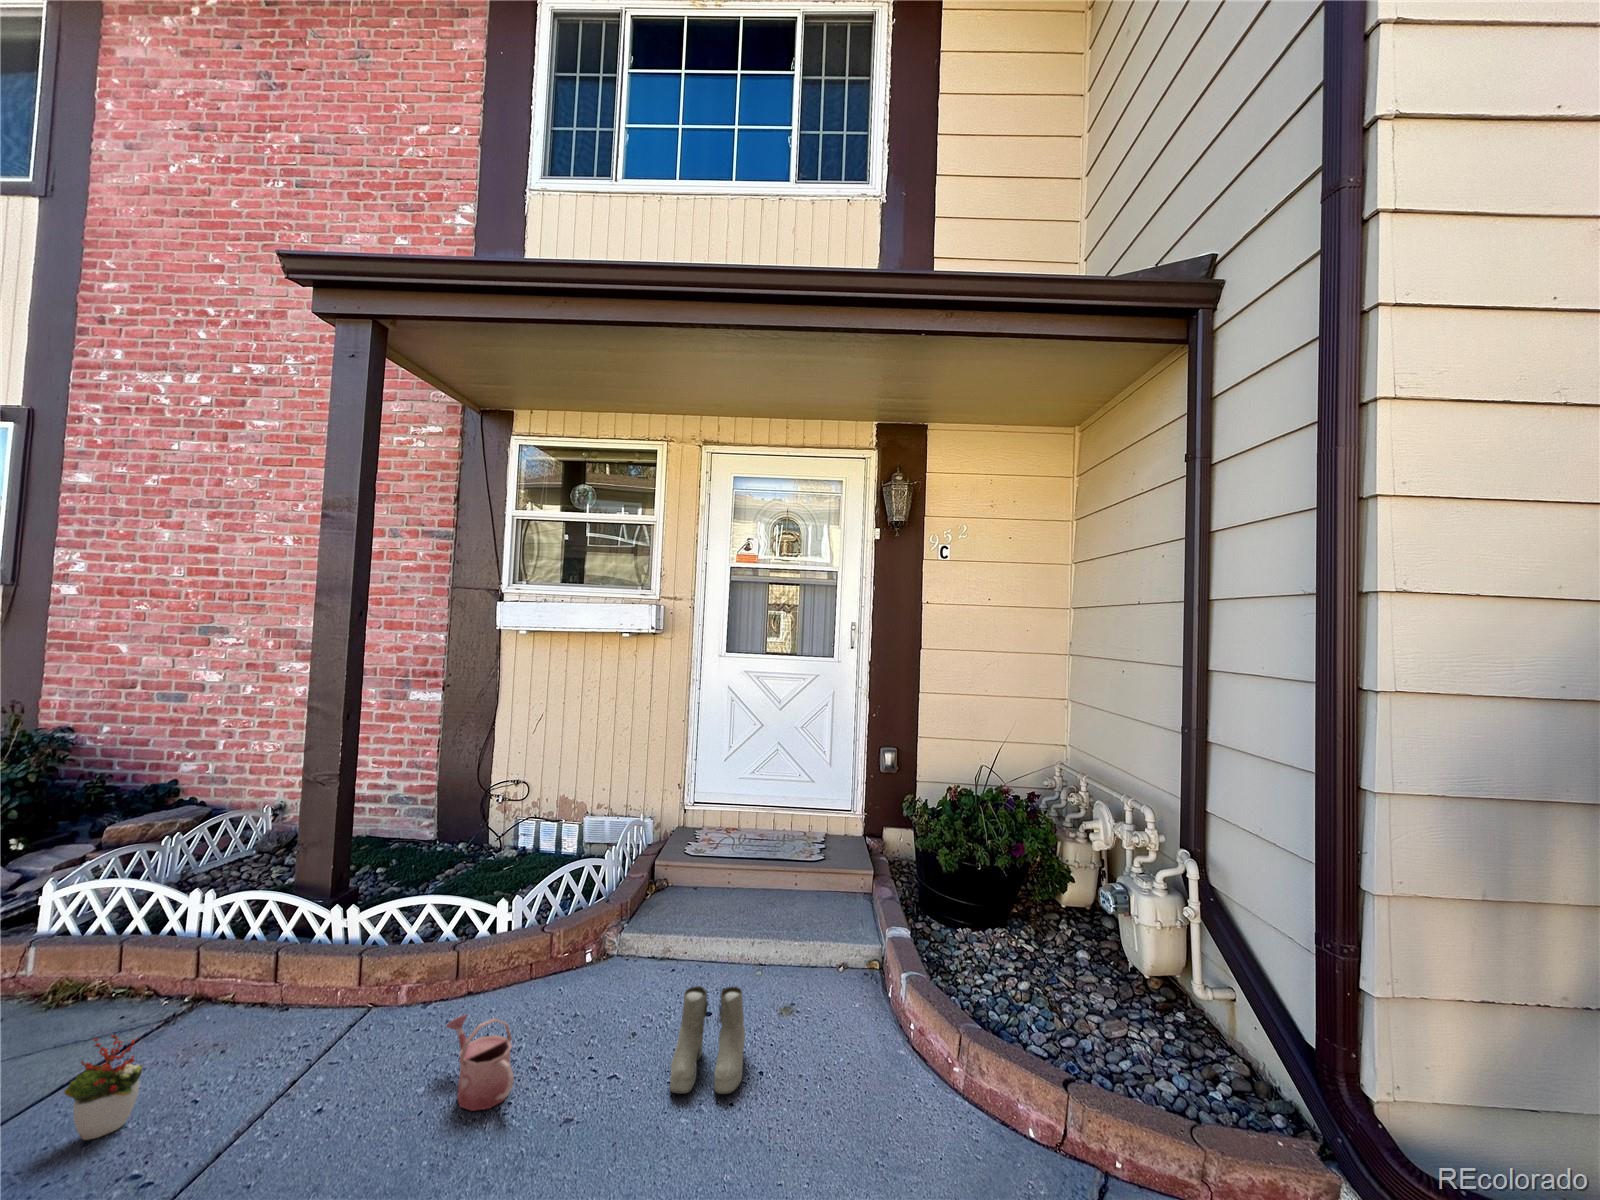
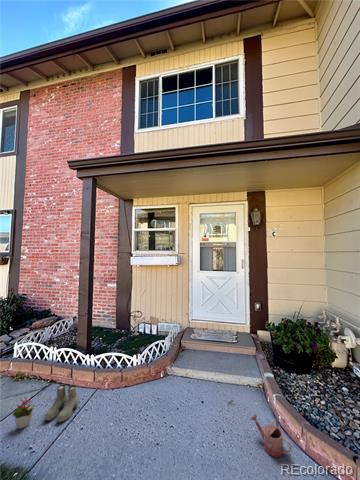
boots: present [670,986,745,1094] -> present [45,384,79,422]
watering can: present [446,1015,514,1111] -> present [251,415,292,457]

